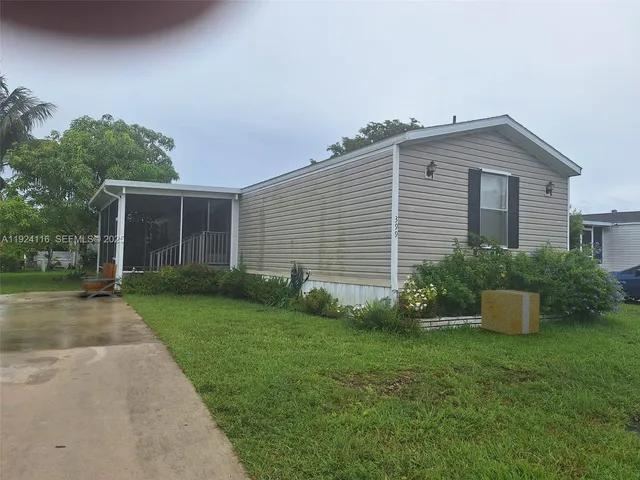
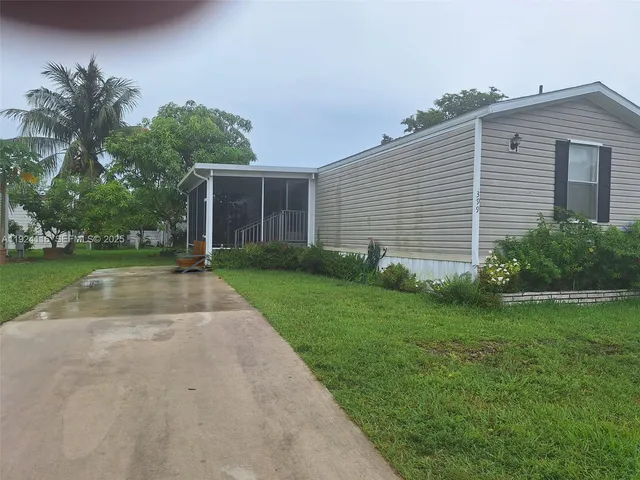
cardboard box: present [481,290,540,335] -> none [567,265,632,311]

